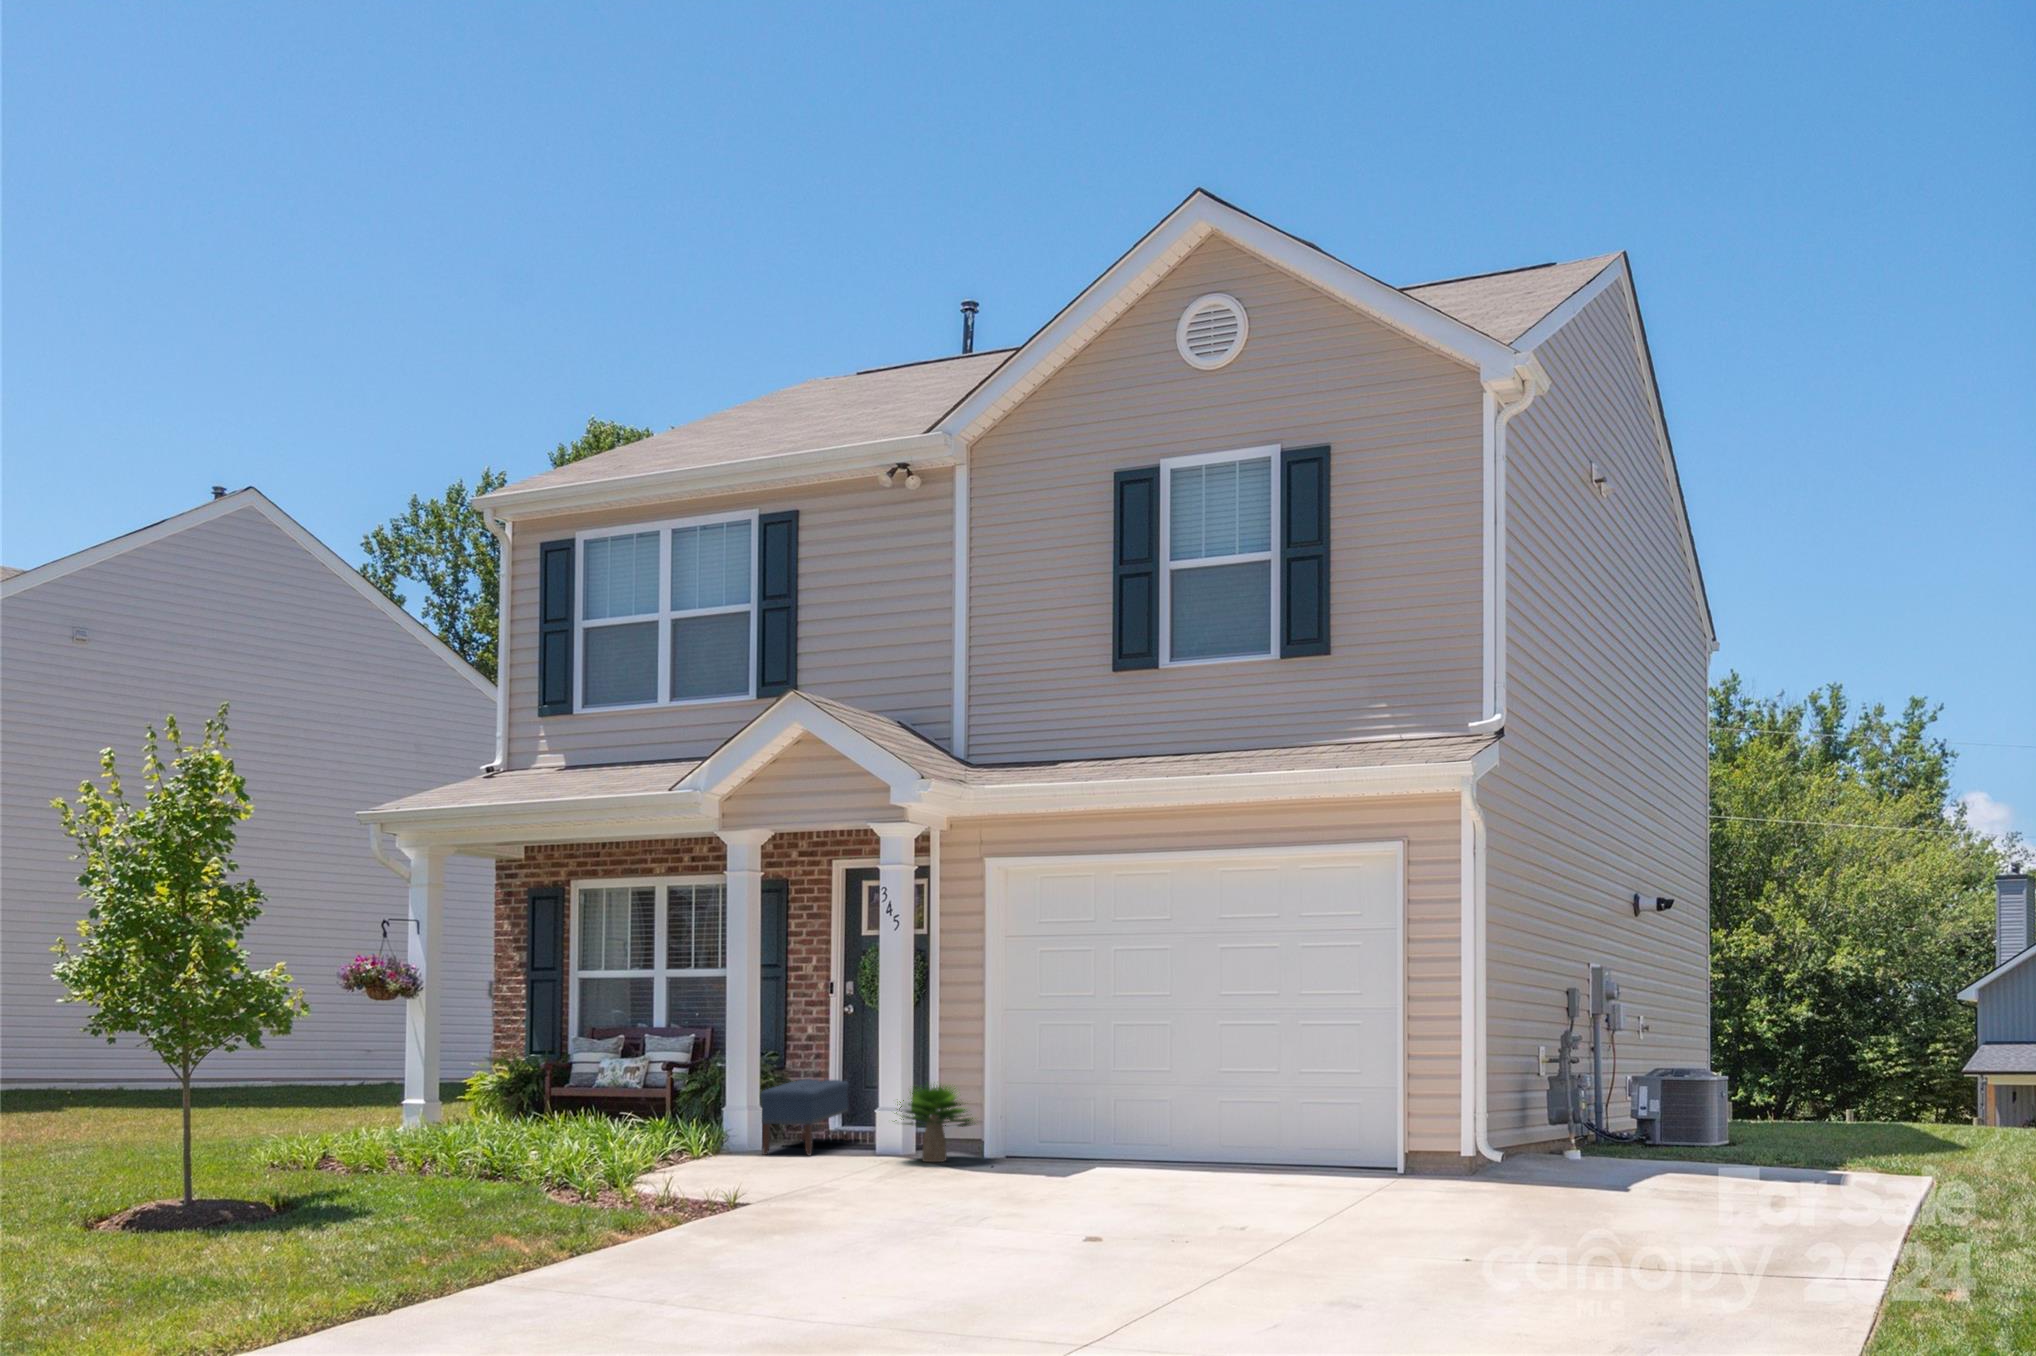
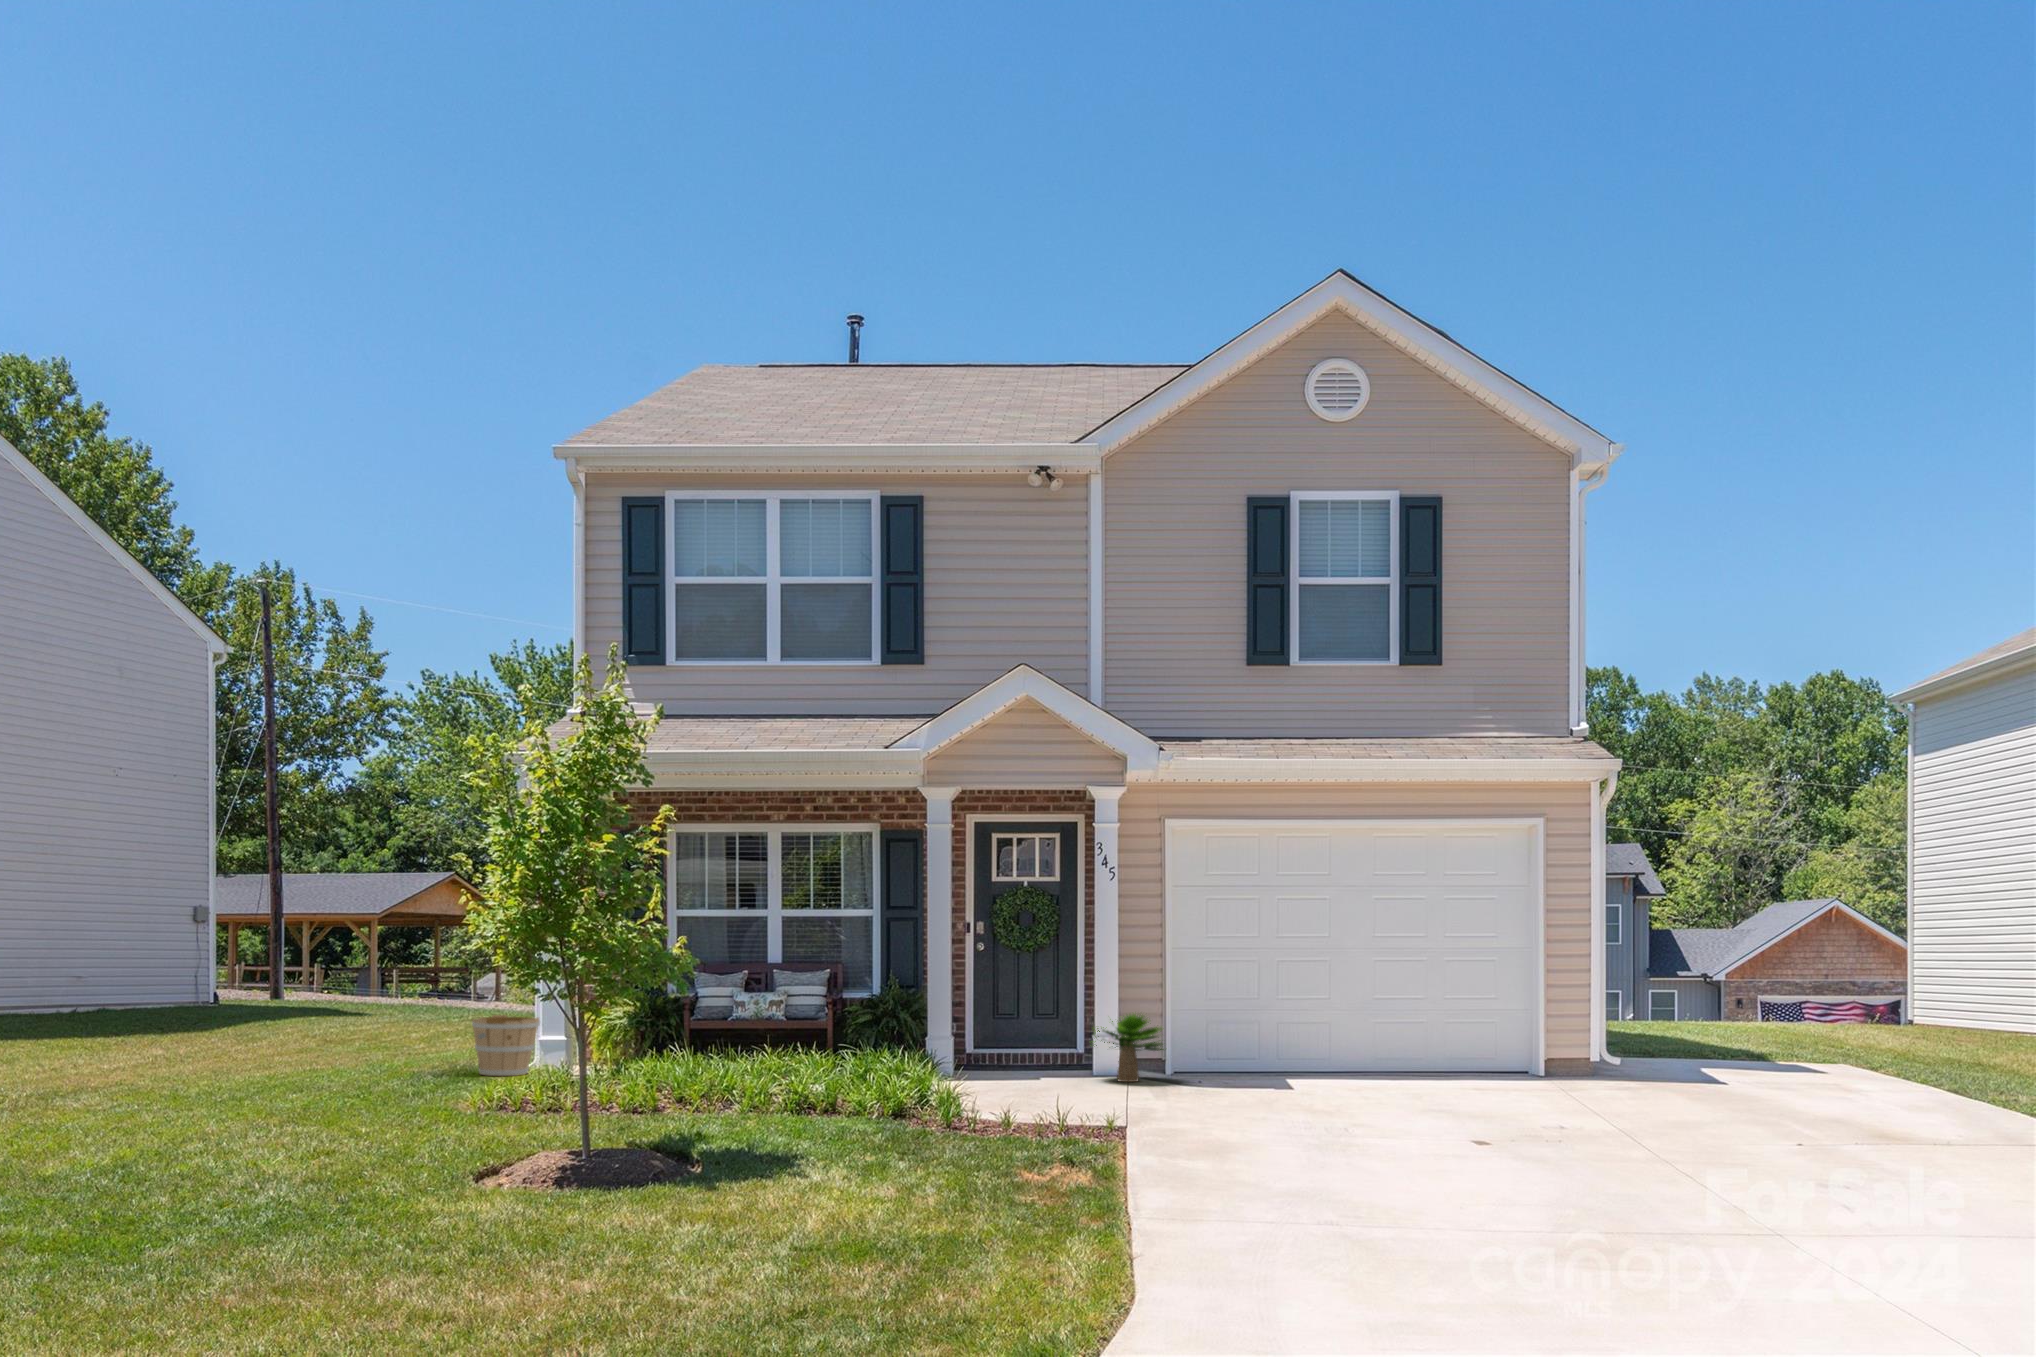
bench: present [760,1078,849,1155] -> none [933,1010,1003,1079]
wooden bucket: none [340,1080,410,1142] -> present [472,1015,540,1076]

